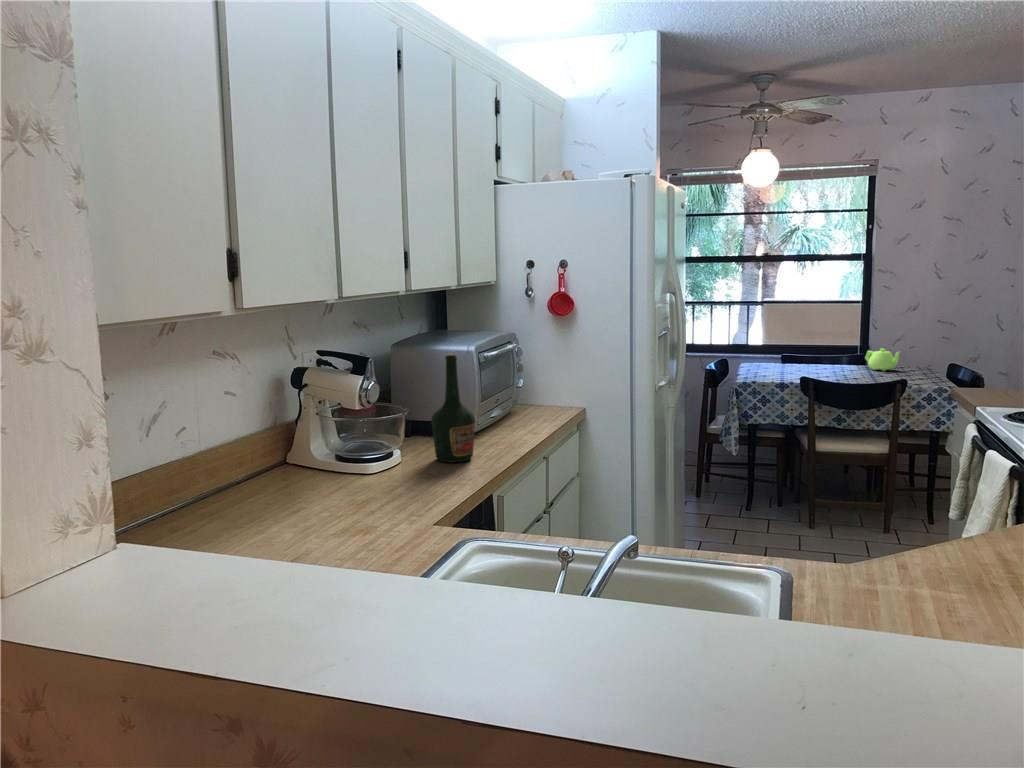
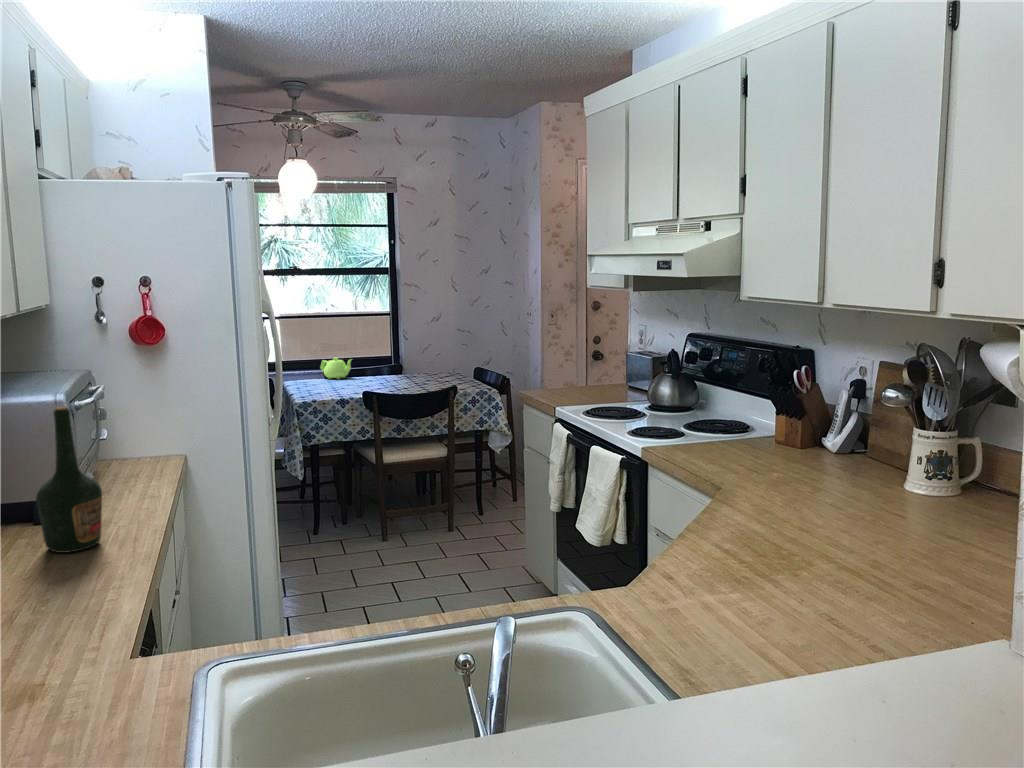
teapot: present [865,349,900,371] -> present [320,358,351,379]

